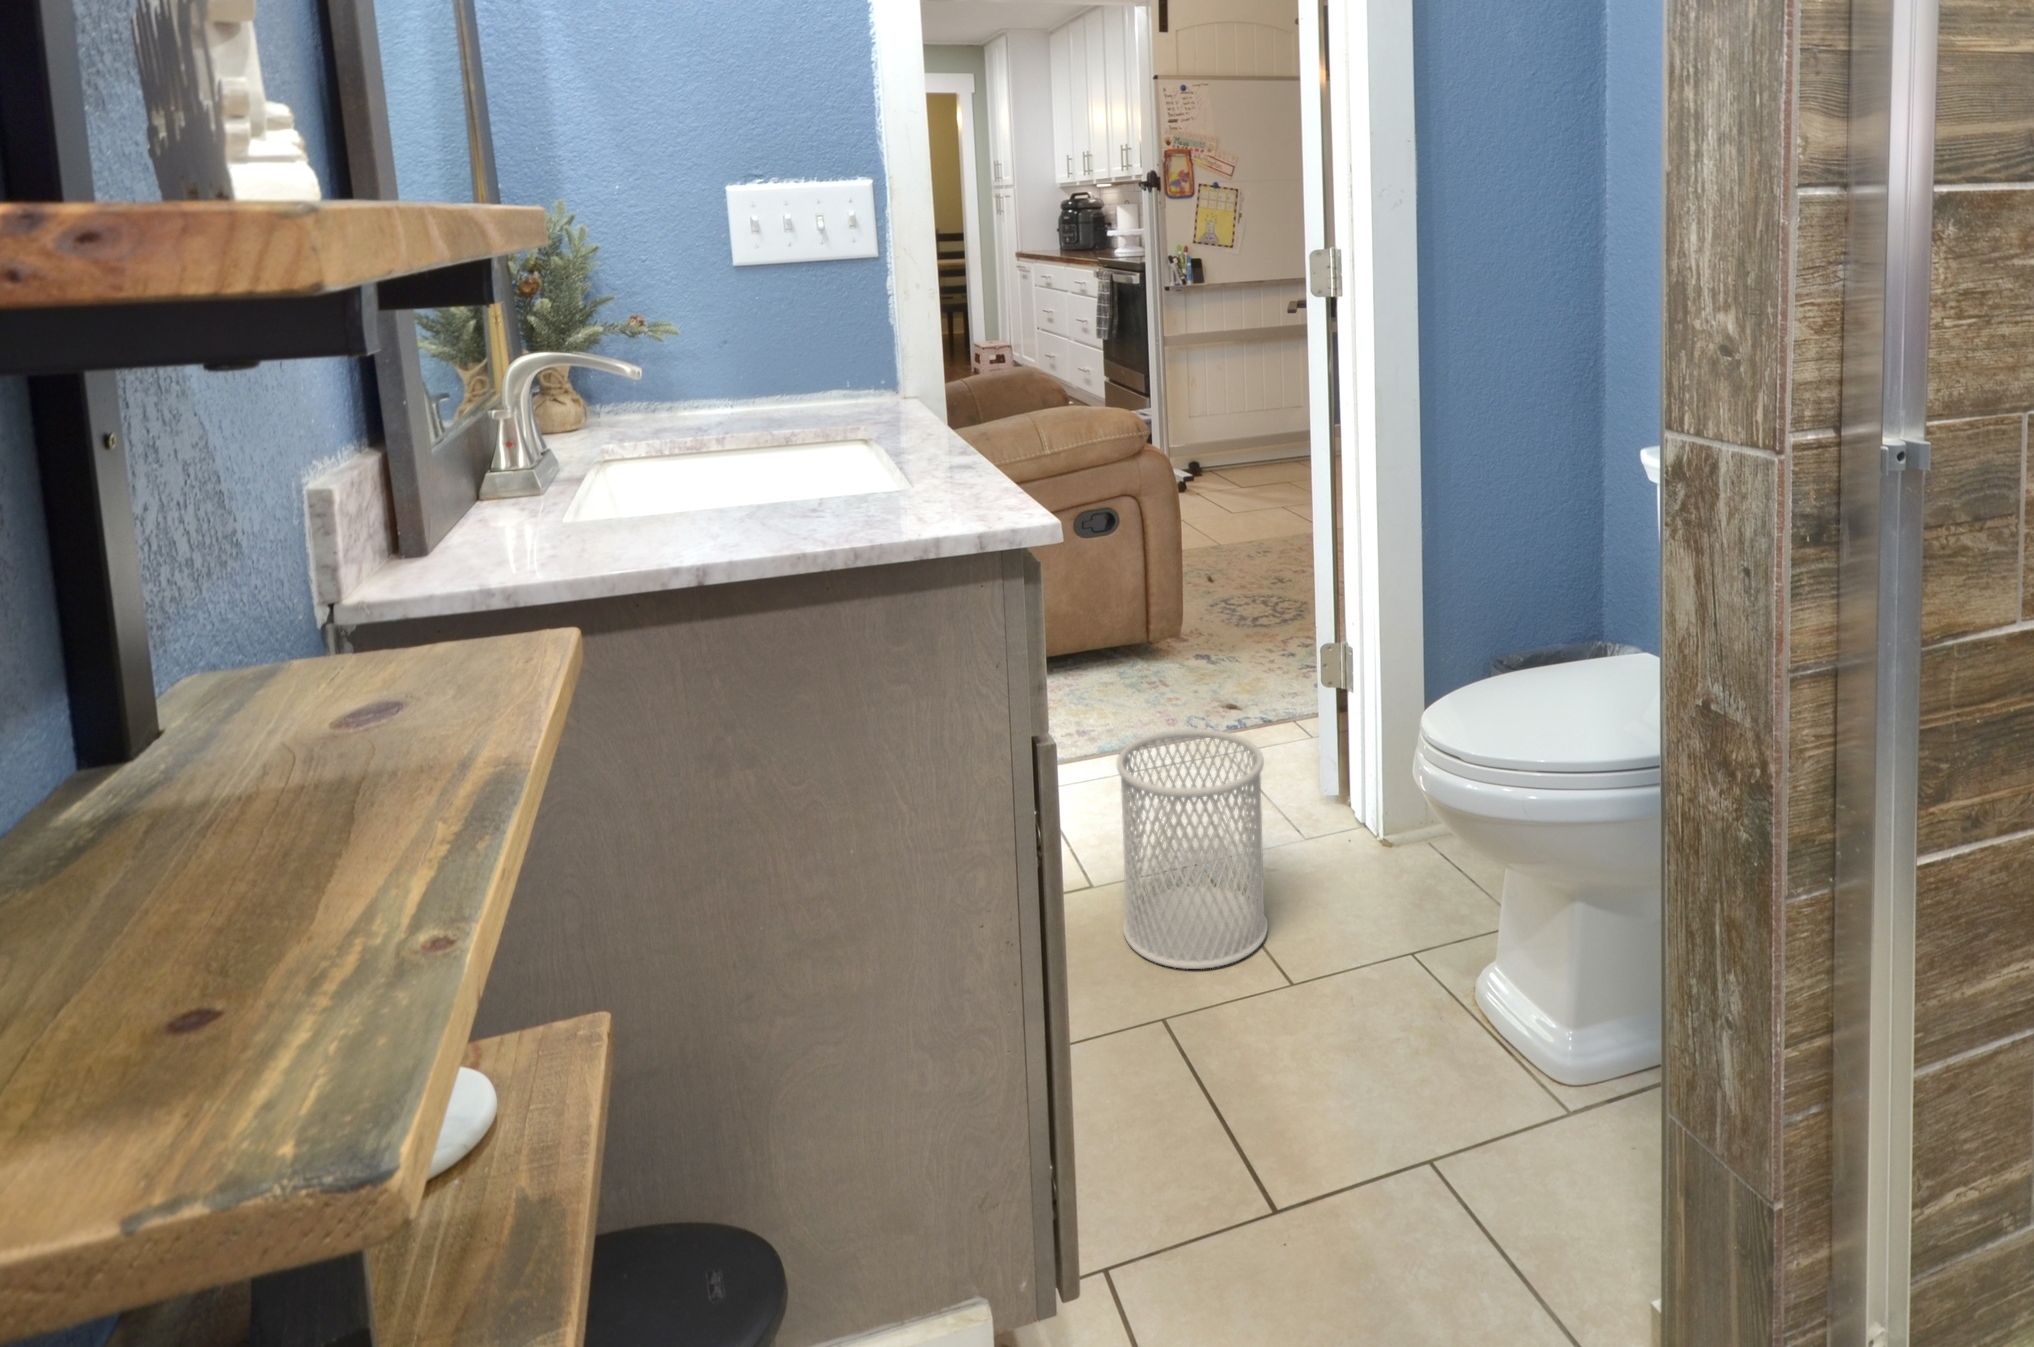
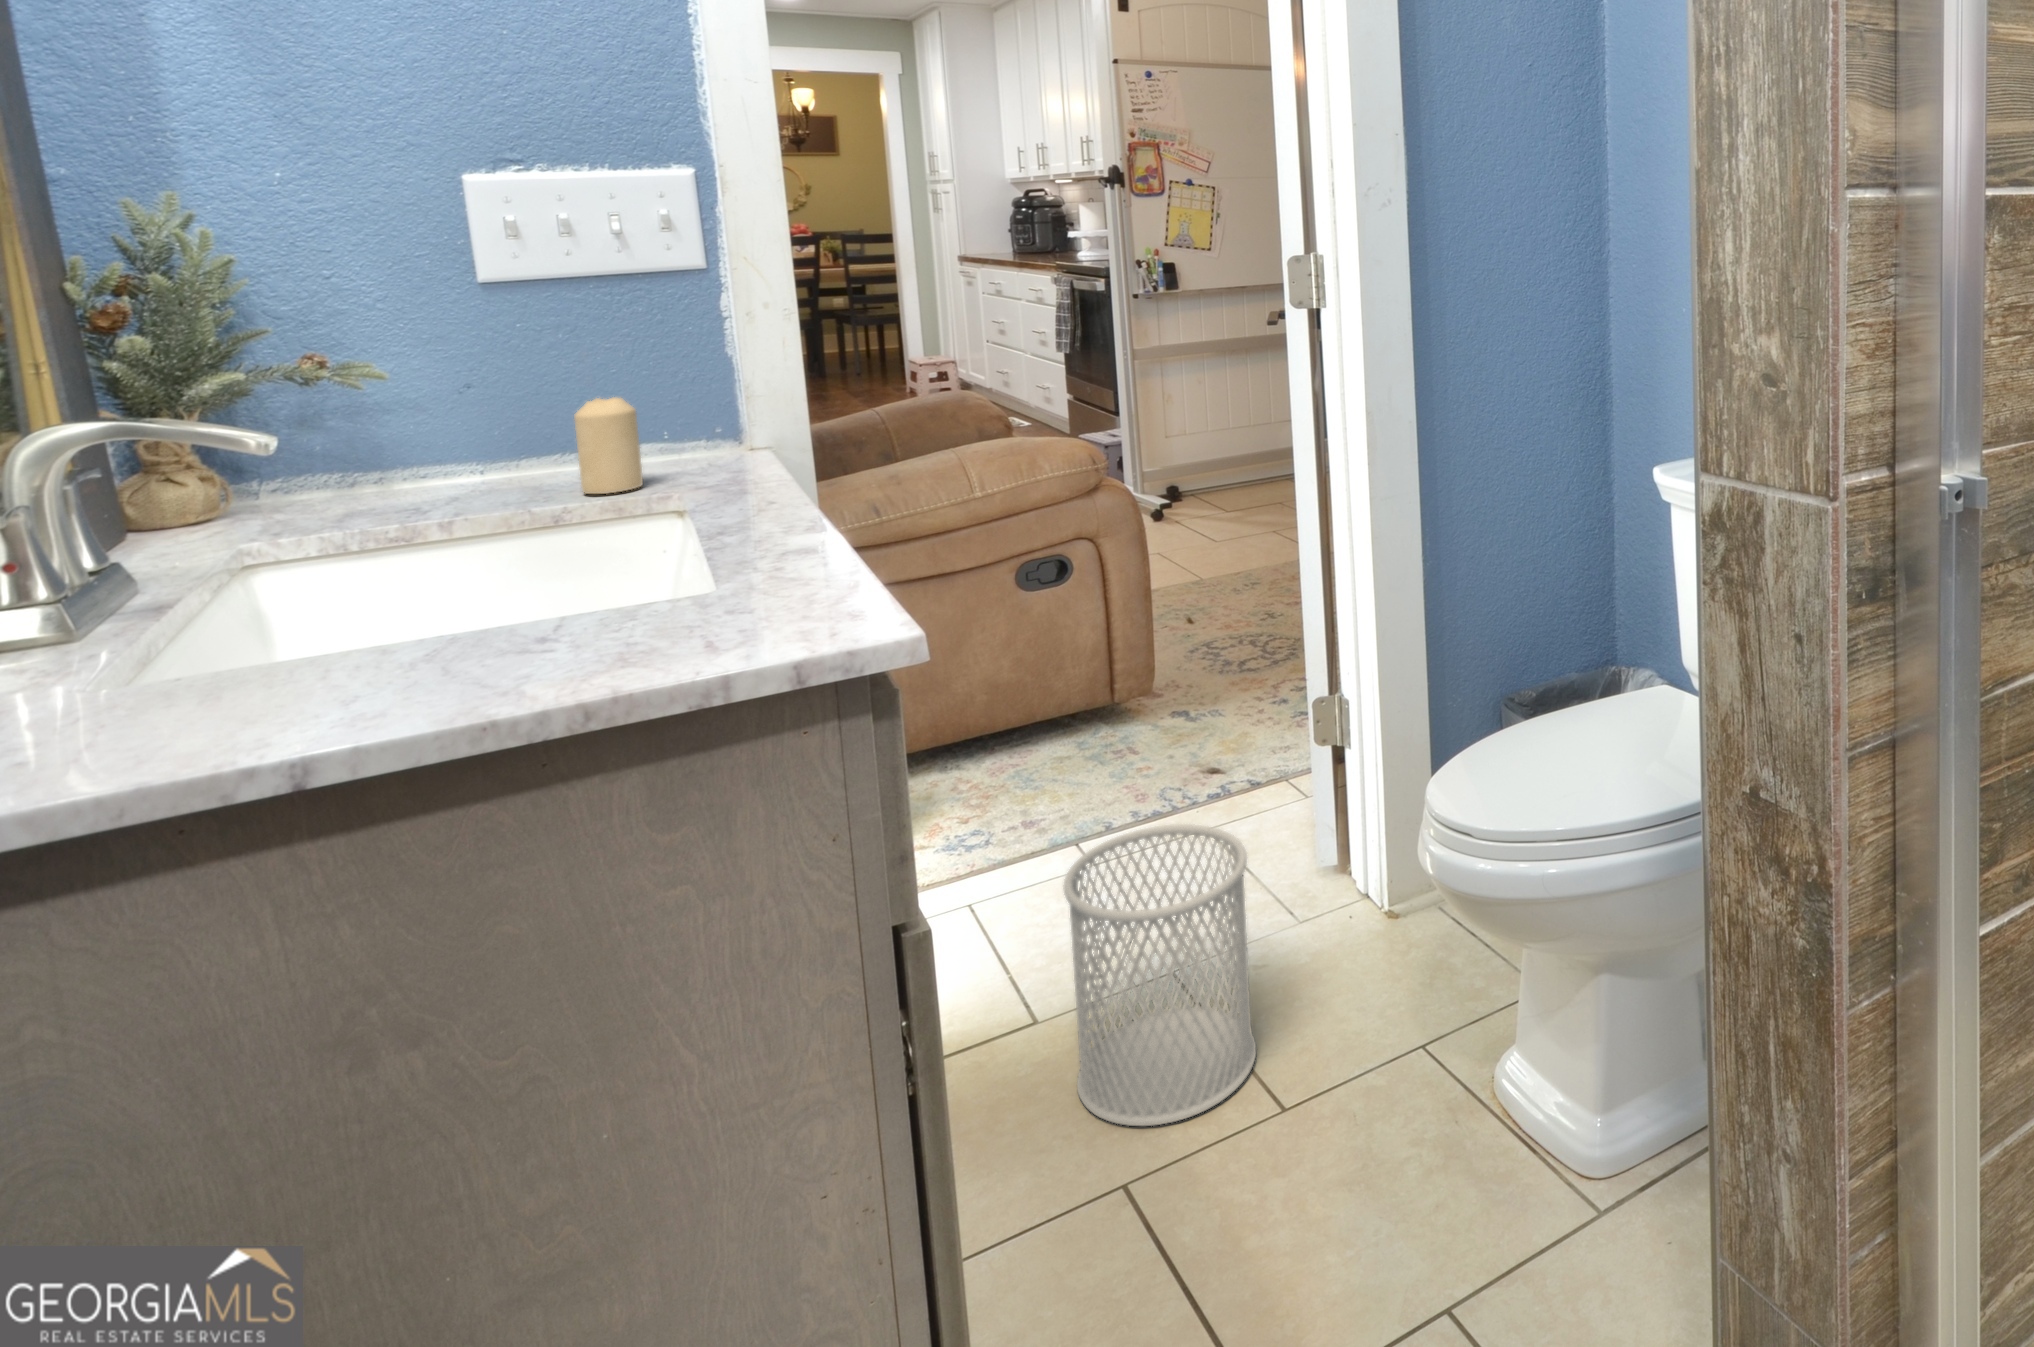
candle: none [795,351,836,421] -> present [574,397,643,494]

